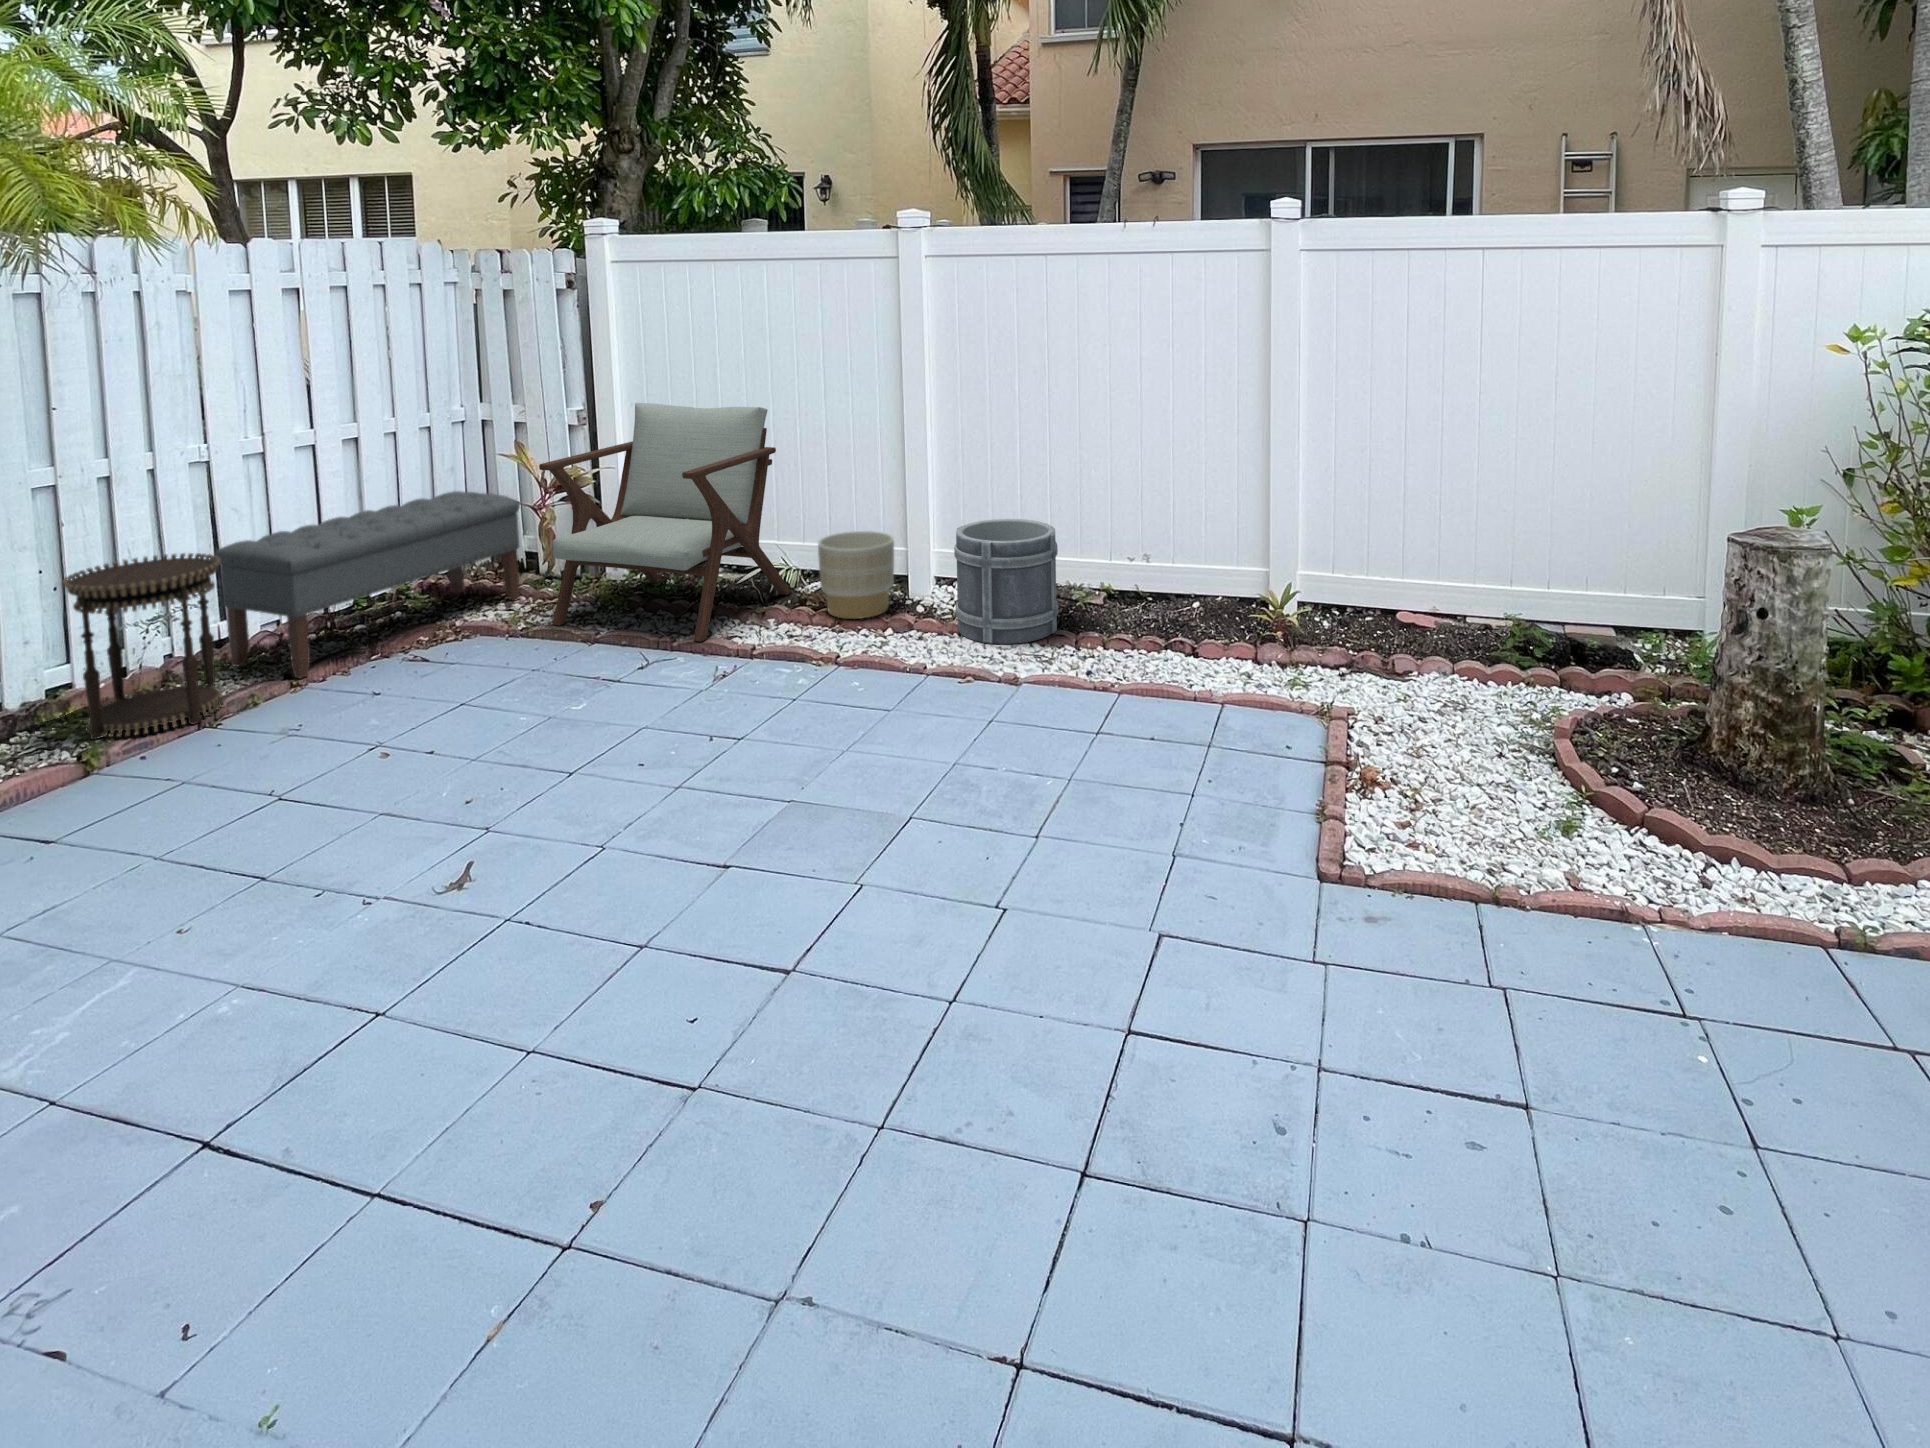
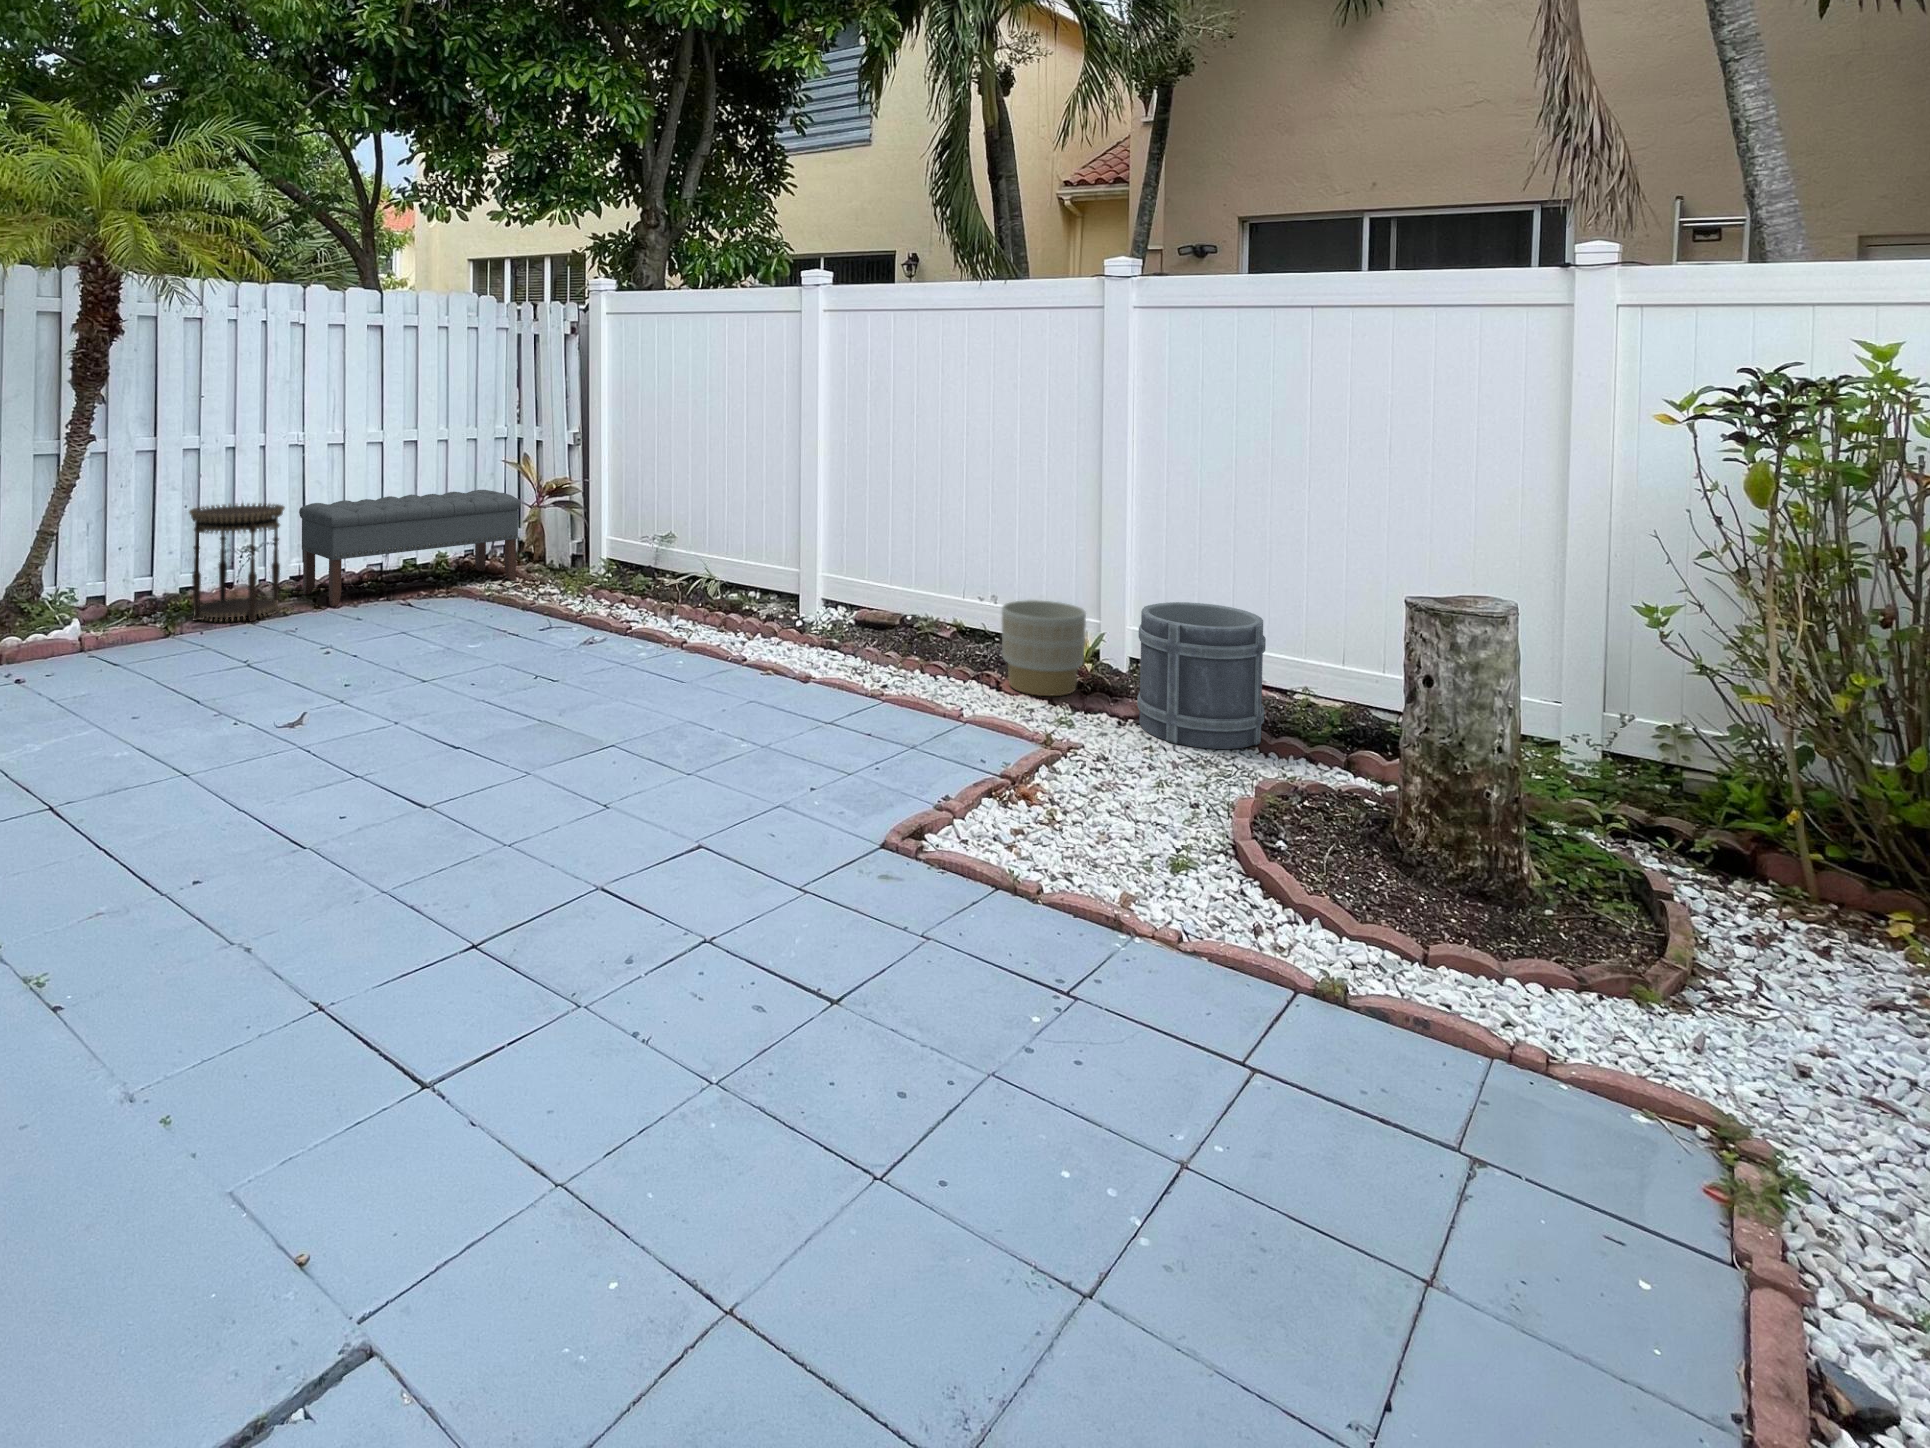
lounge chair: present [539,403,791,642] -> none [516,428,711,622]
bucket: present [954,519,1058,644] -> present [1137,602,1266,749]
planter: present [818,531,894,619] -> present [1002,600,1086,696]

